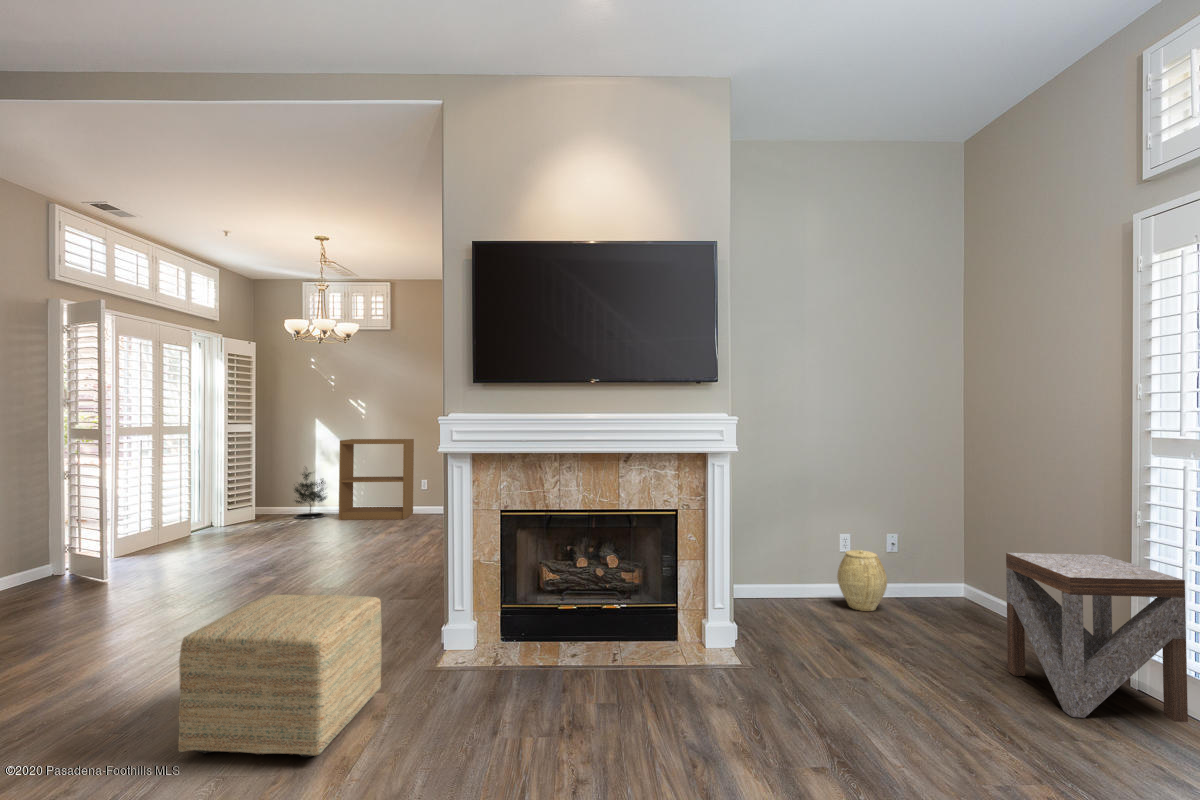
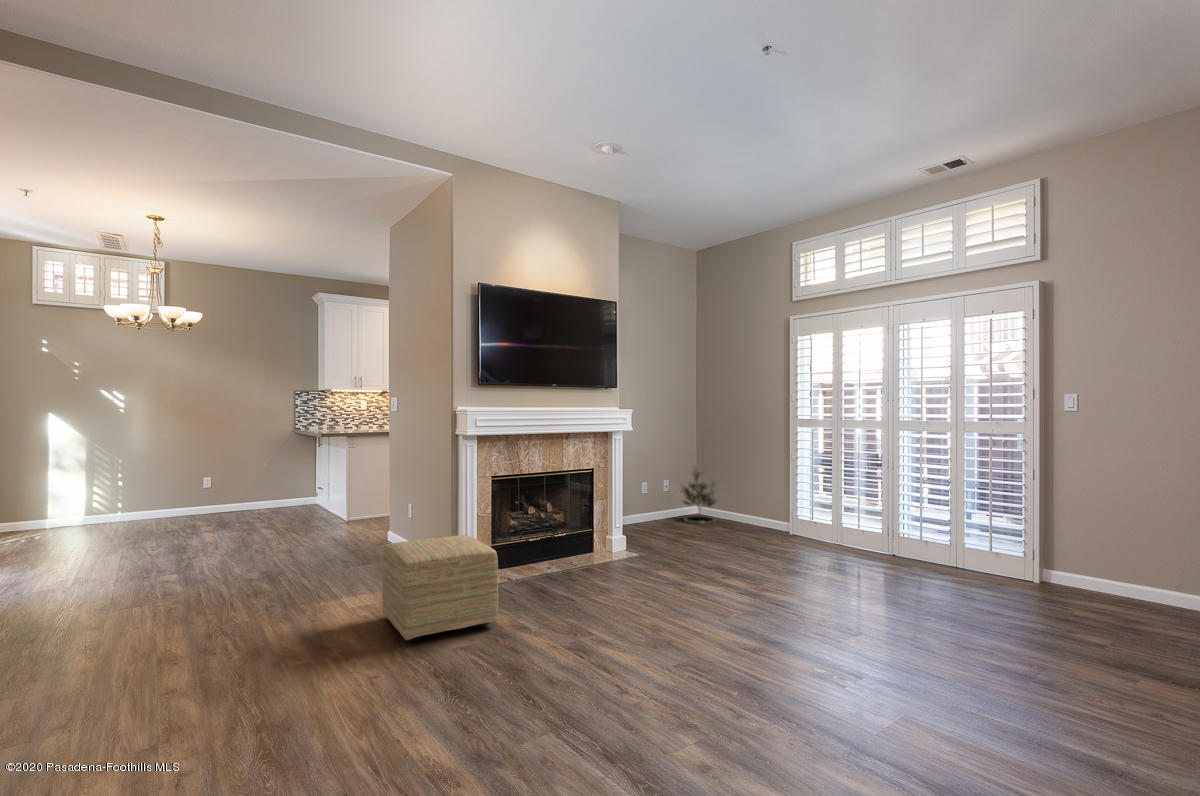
bookshelf: present [339,439,414,520] -> none [106,435,196,530]
potted tree: present [294,472,327,519] -> present [682,471,717,524]
woven basket: present [837,550,887,611] -> none [644,491,672,527]
side table: present [1006,553,1188,722] -> none [744,476,812,547]

